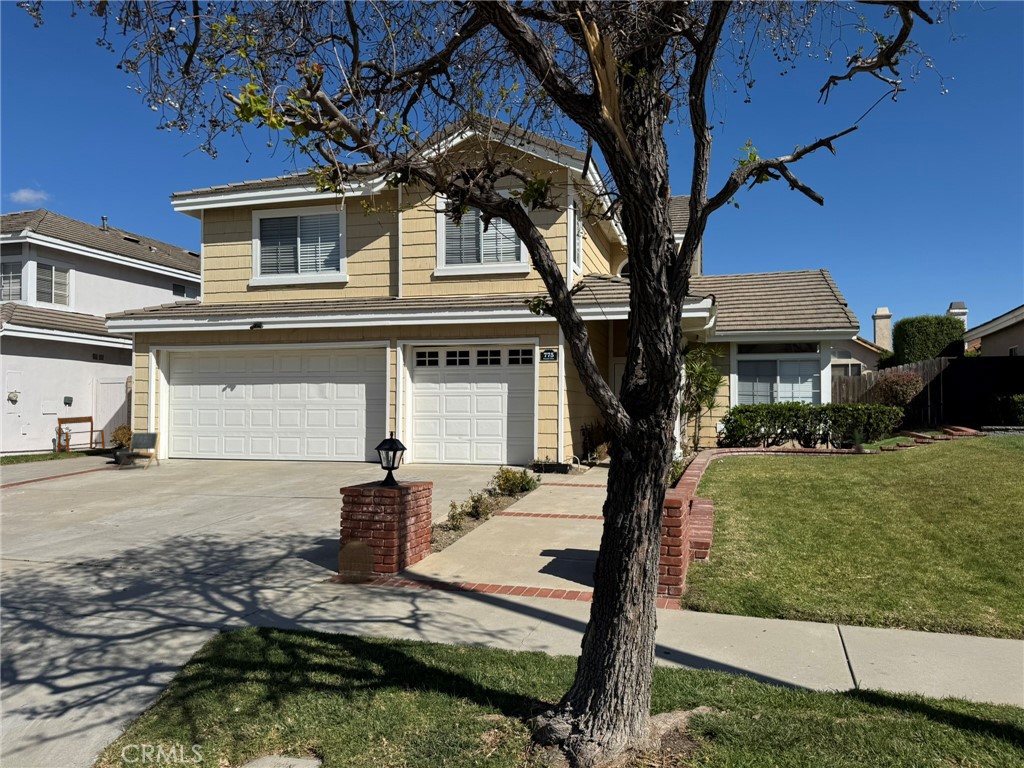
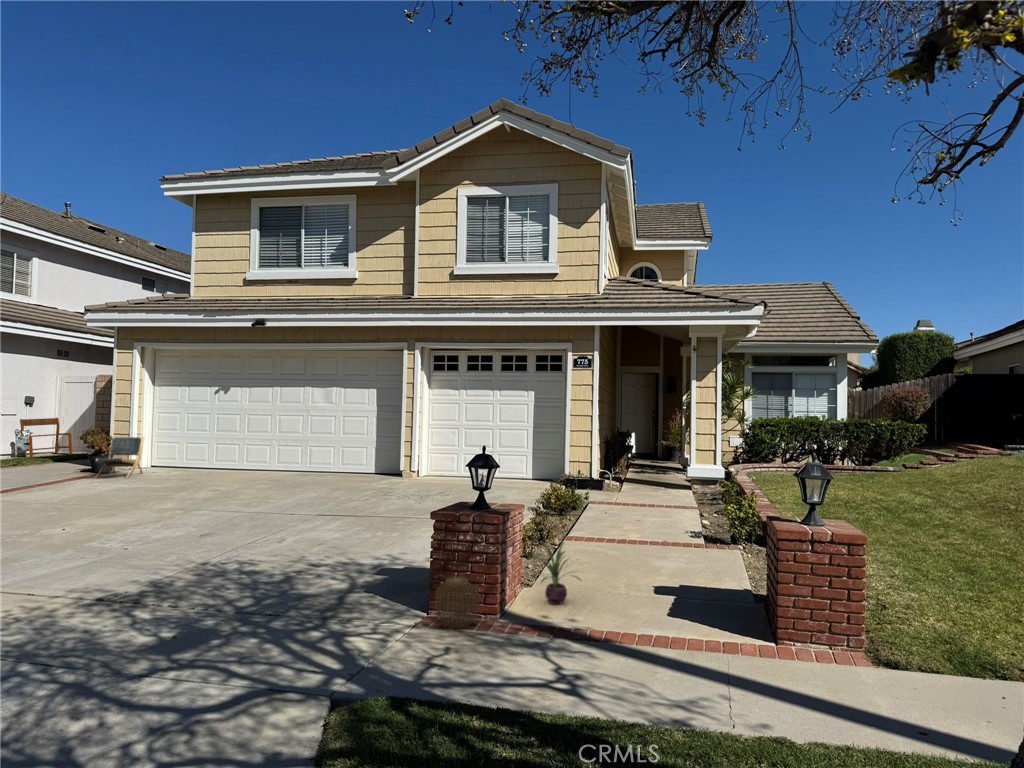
decorative plant: present [854,432,863,452] -> present [535,542,581,604]

